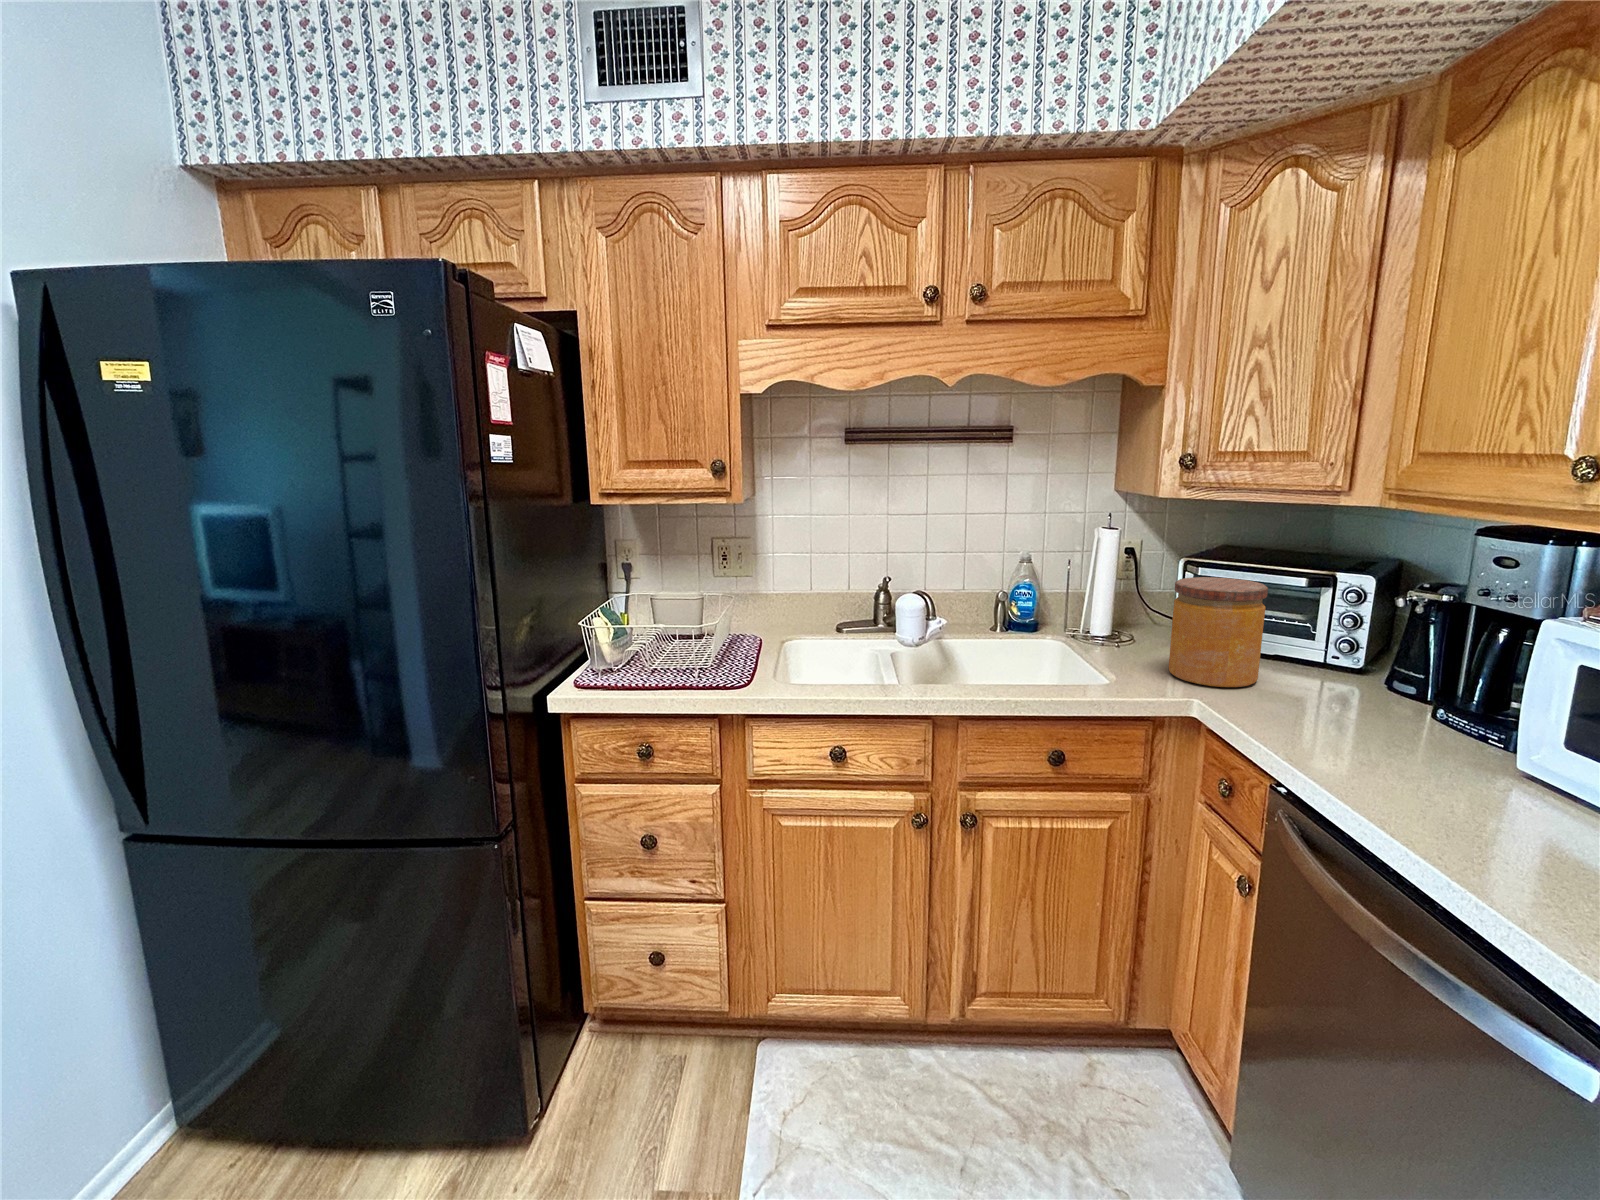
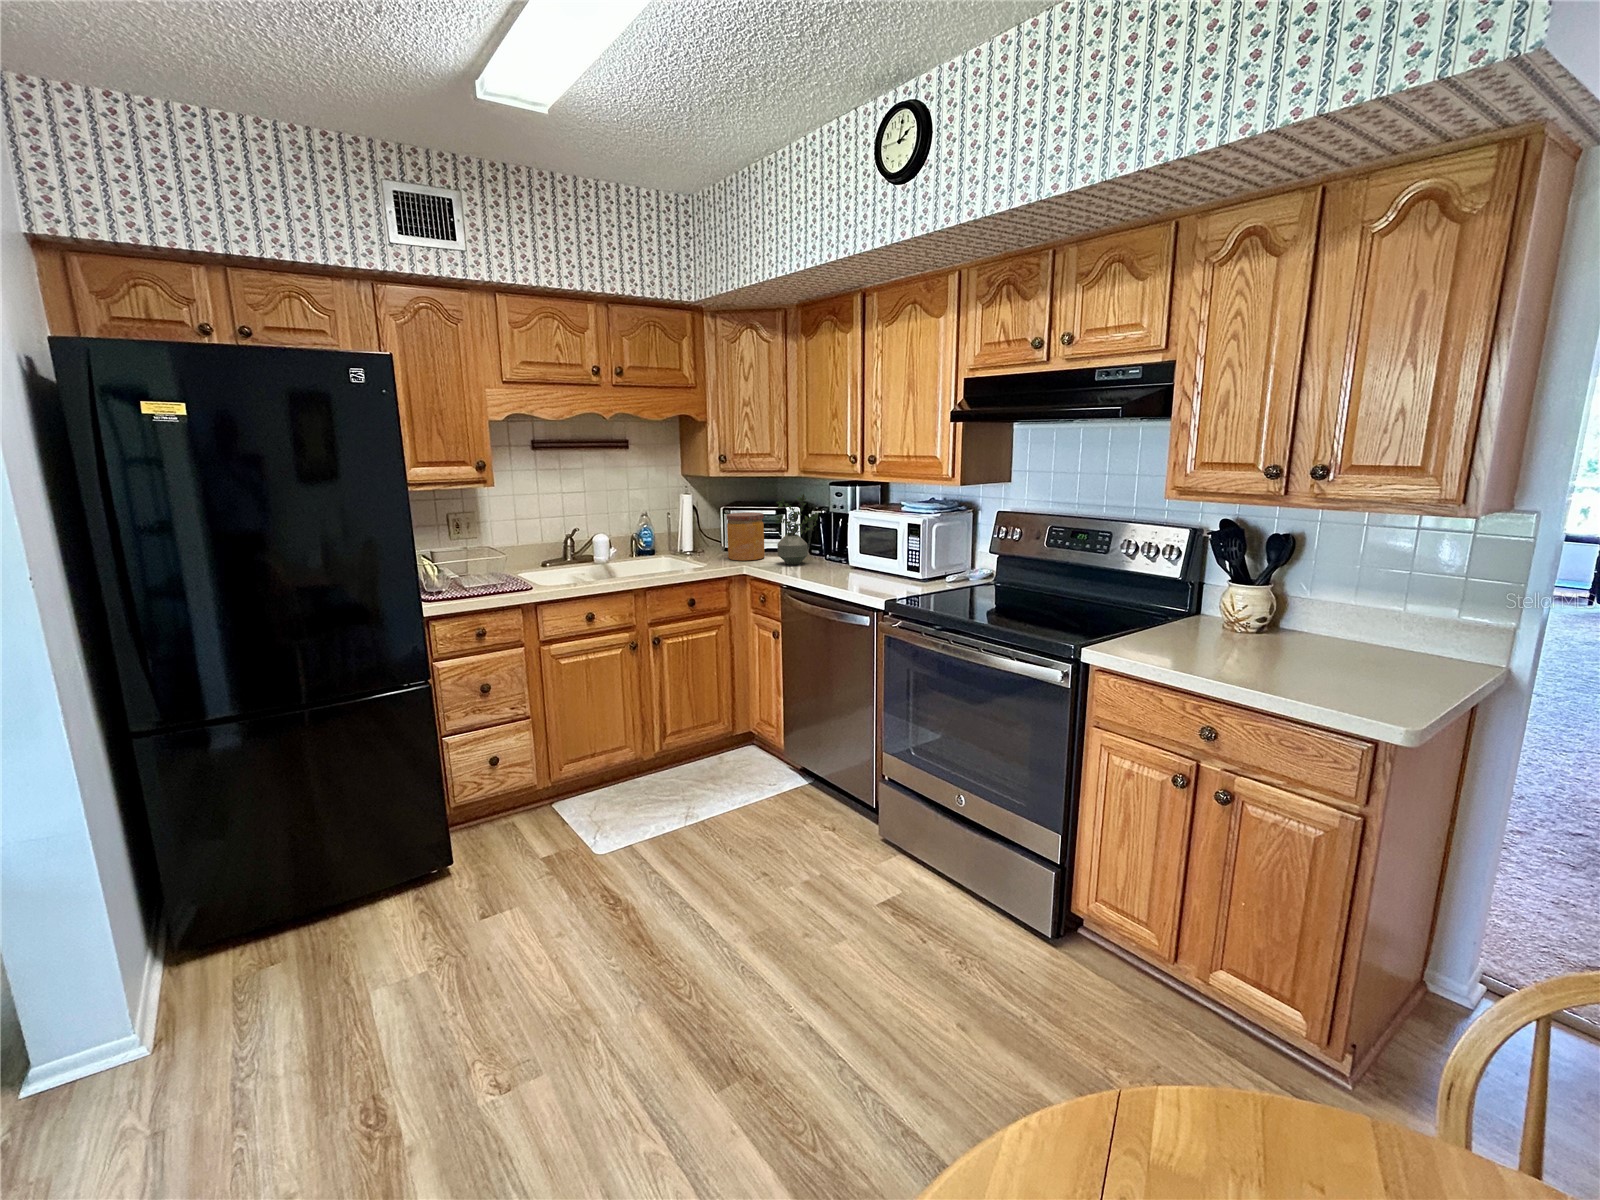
potted plant: none [1286,554,1428,729] -> present [775,494,818,565]

